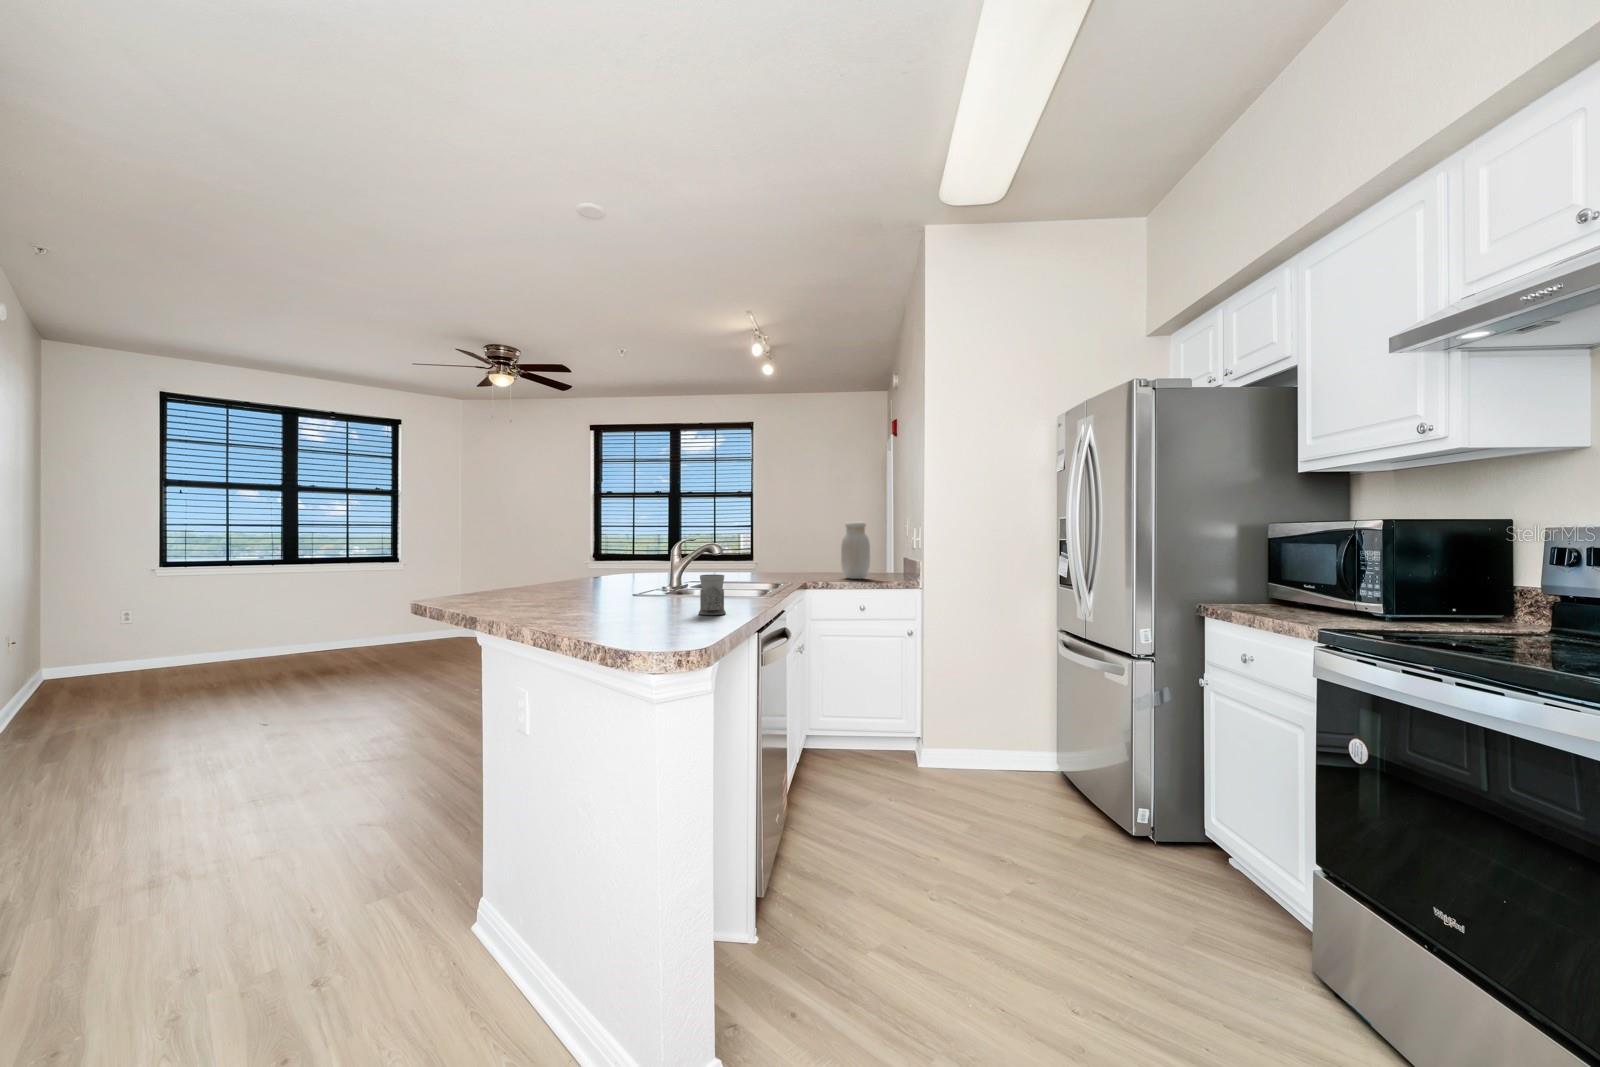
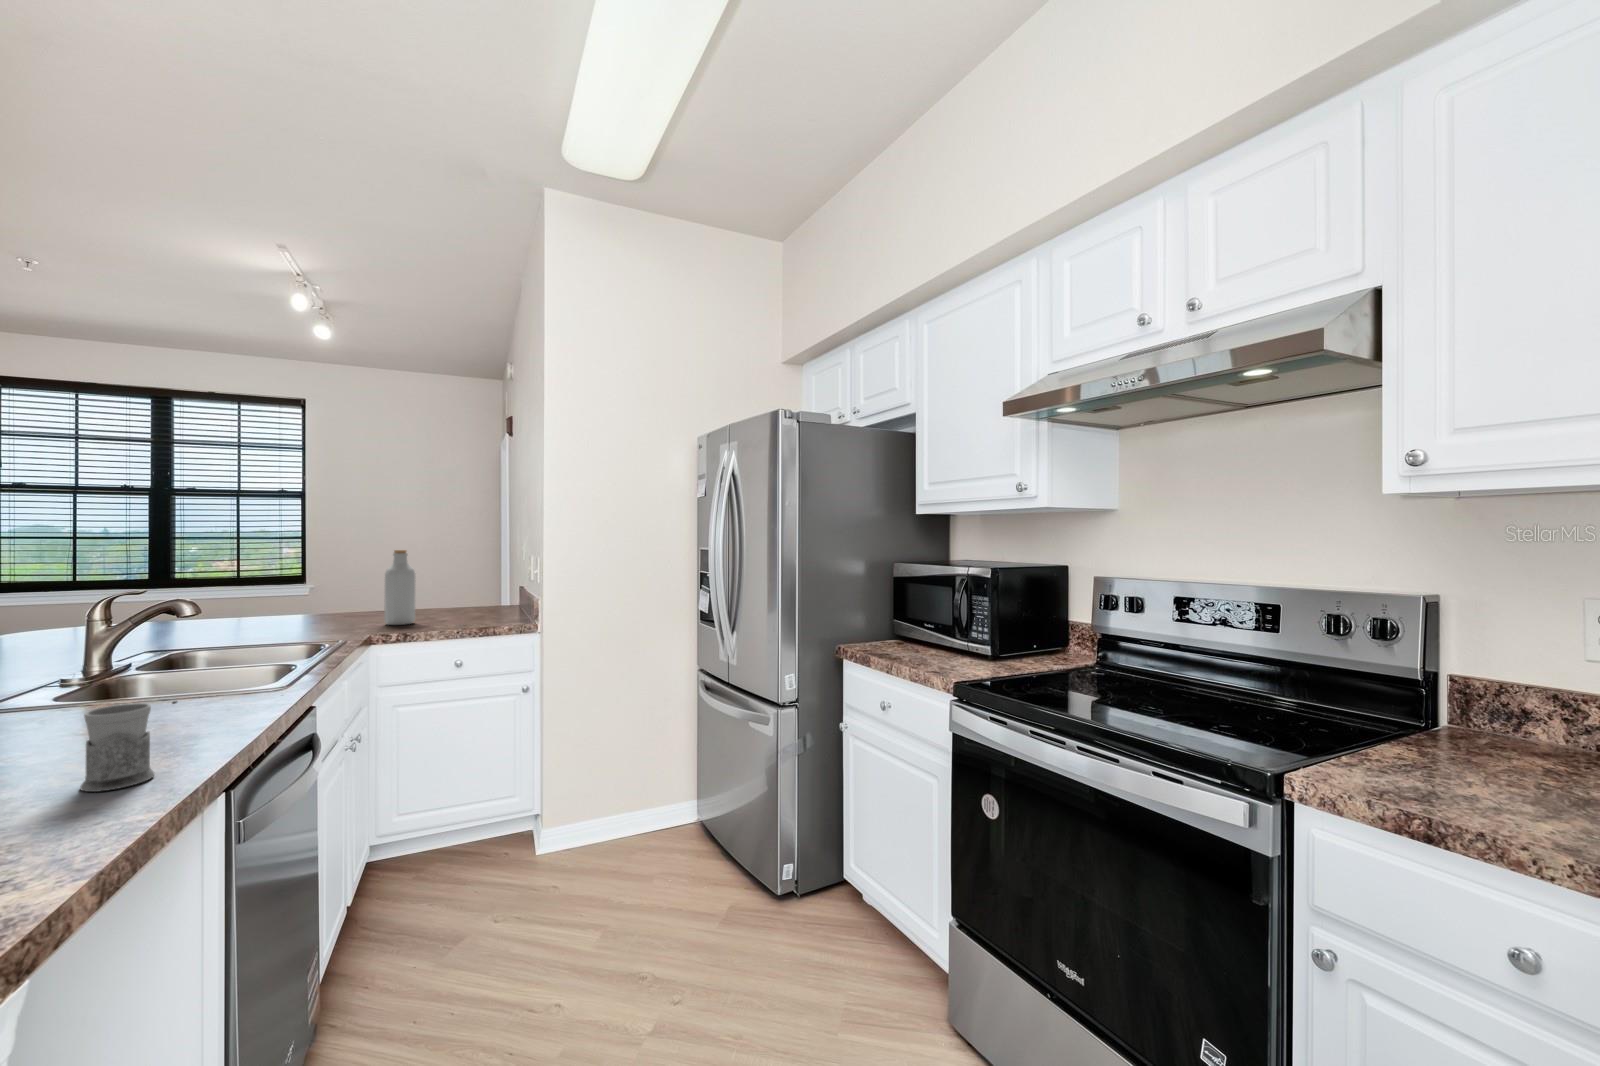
bottle: none [813,521,832,577] -> present [384,550,416,625]
jar: present [841,522,870,579] -> none [428,551,471,626]

